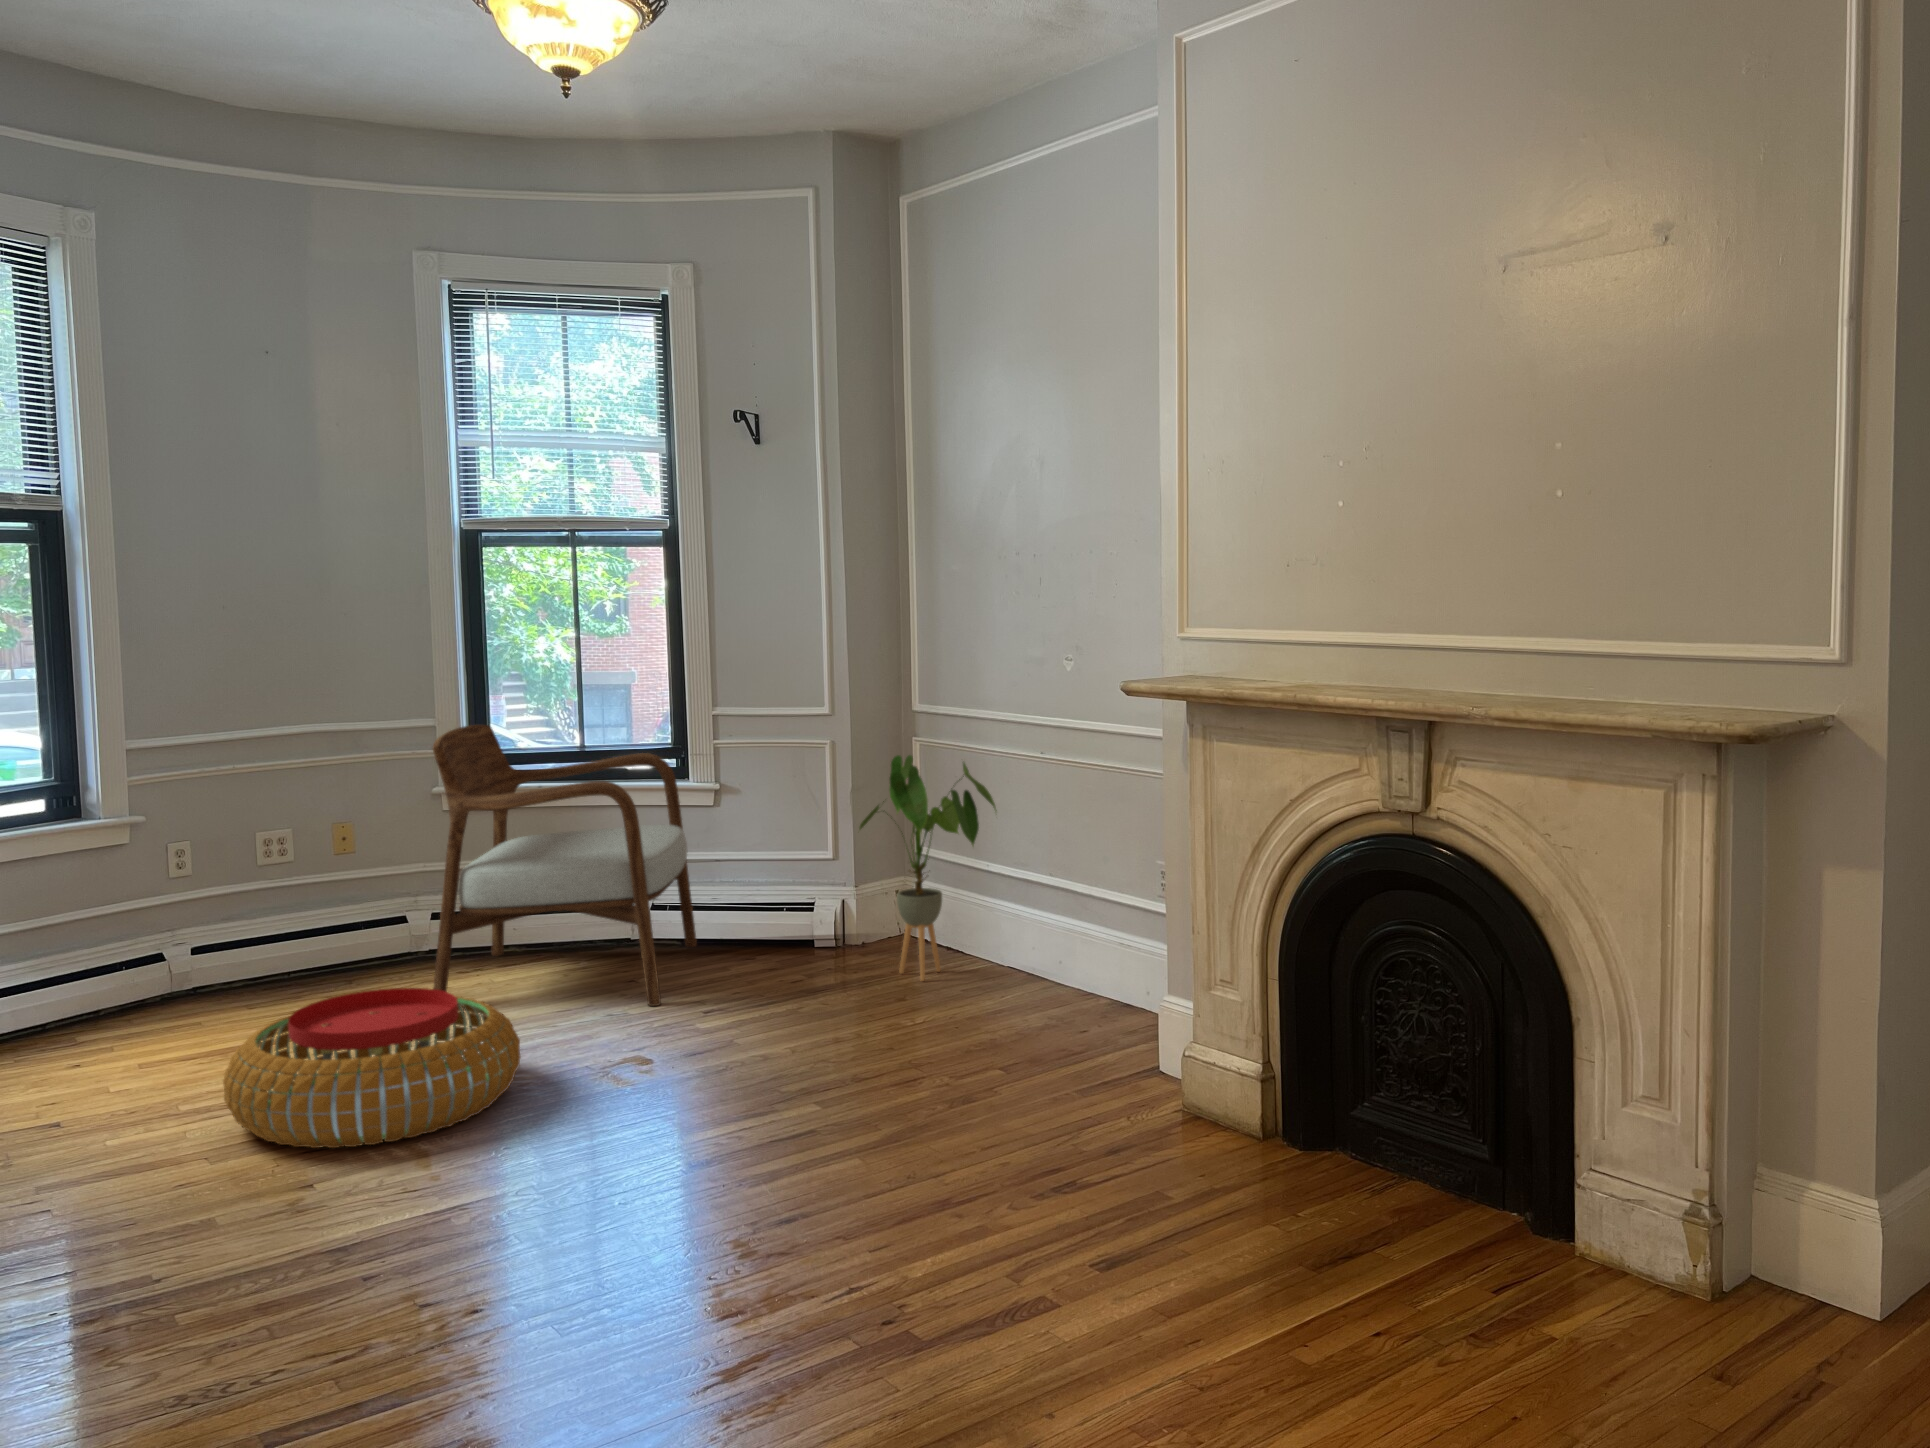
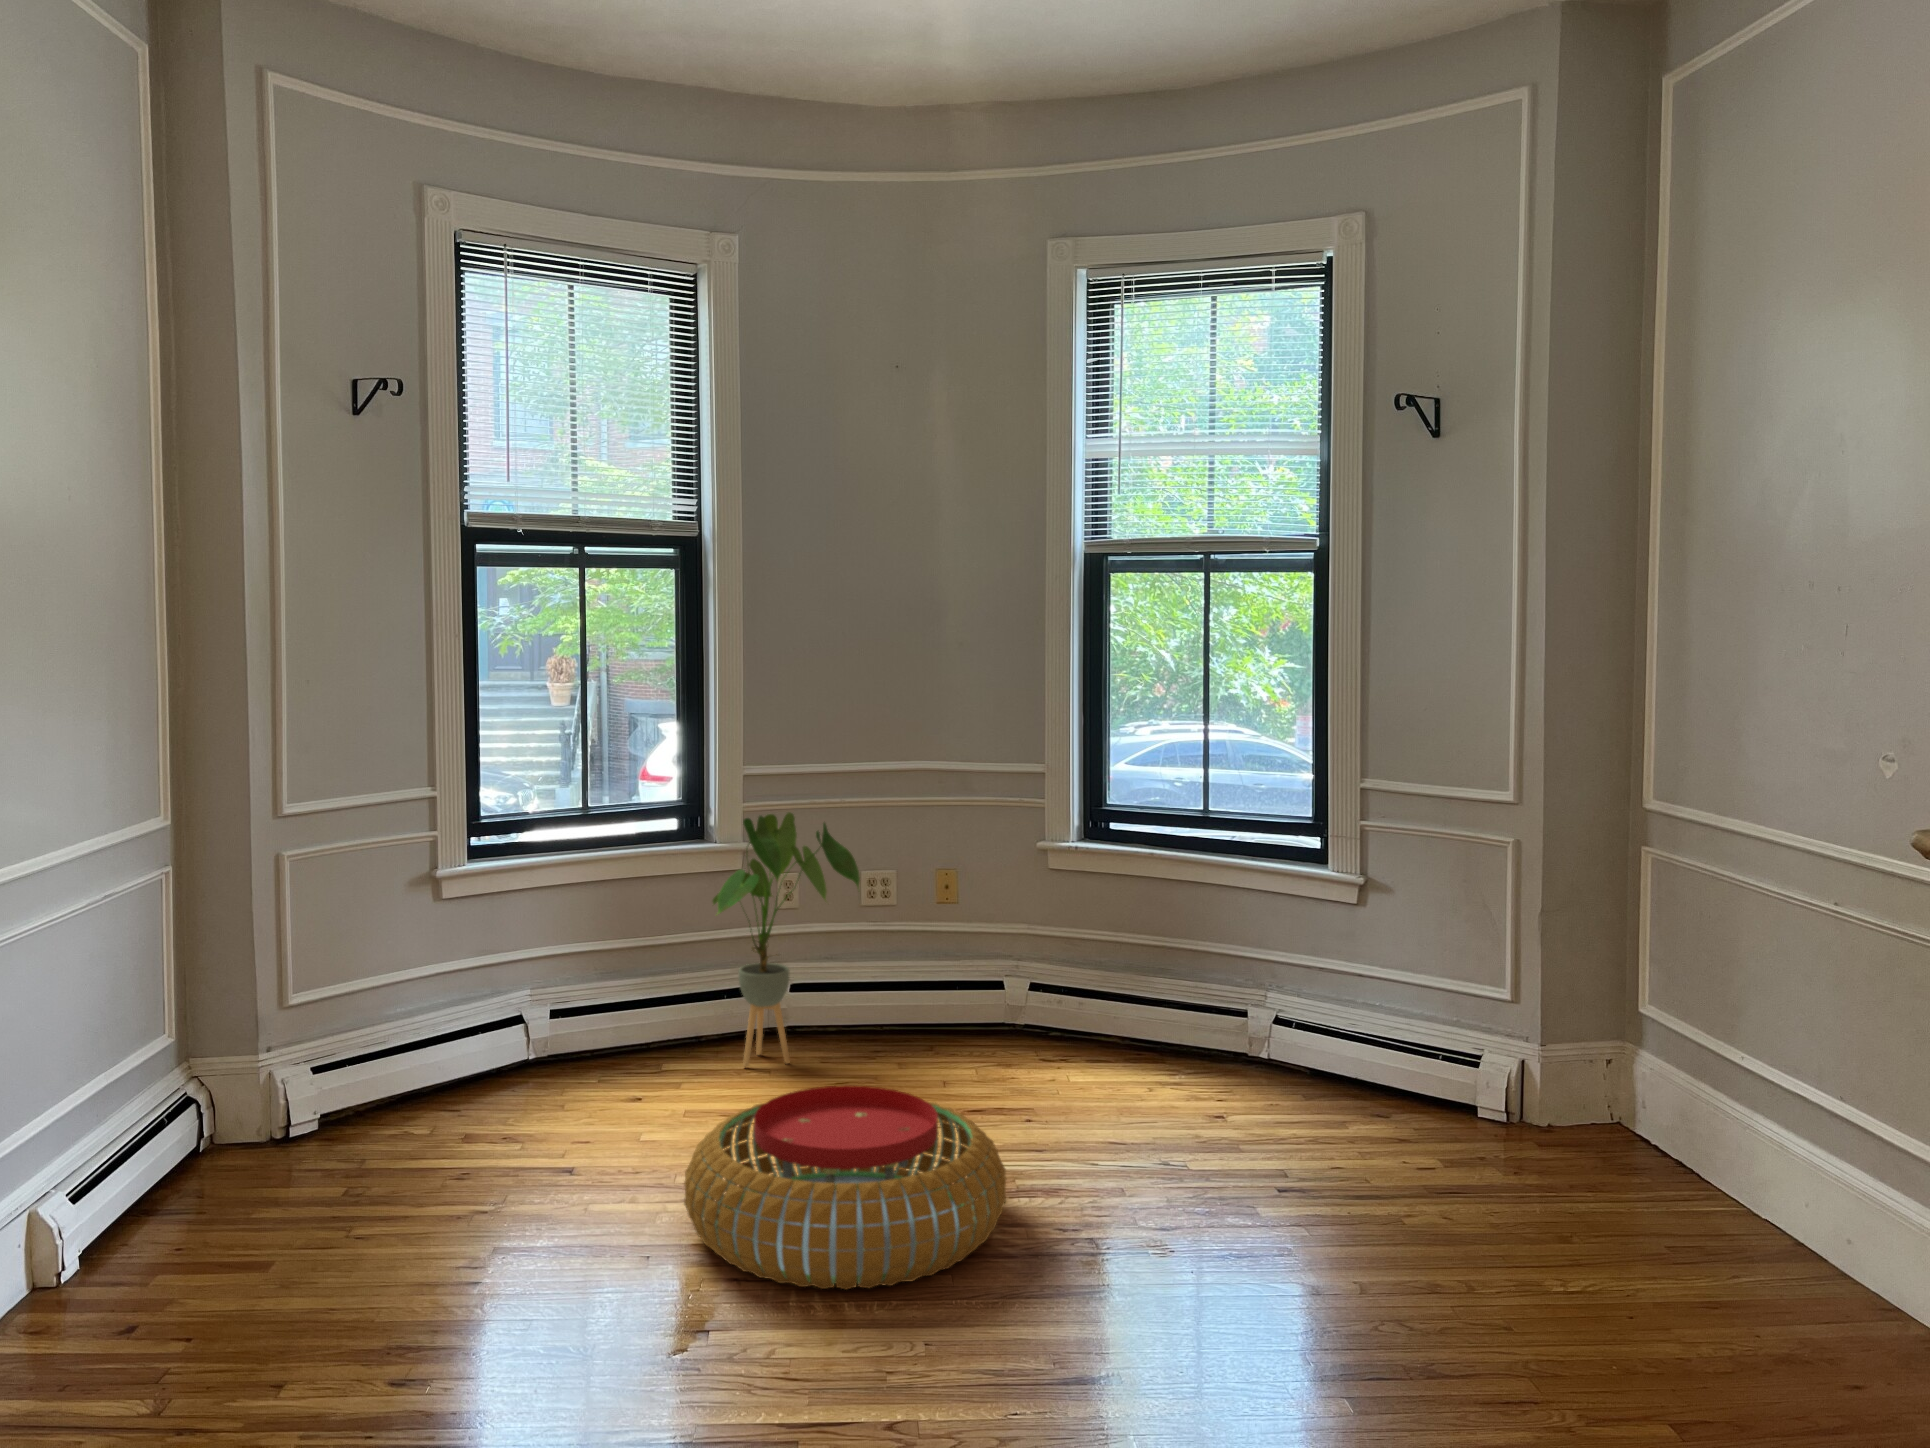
armchair: present [433,725,697,1006] -> none [985,778,1326,1163]
house plant: present [859,755,997,981] -> present [713,812,860,1067]

